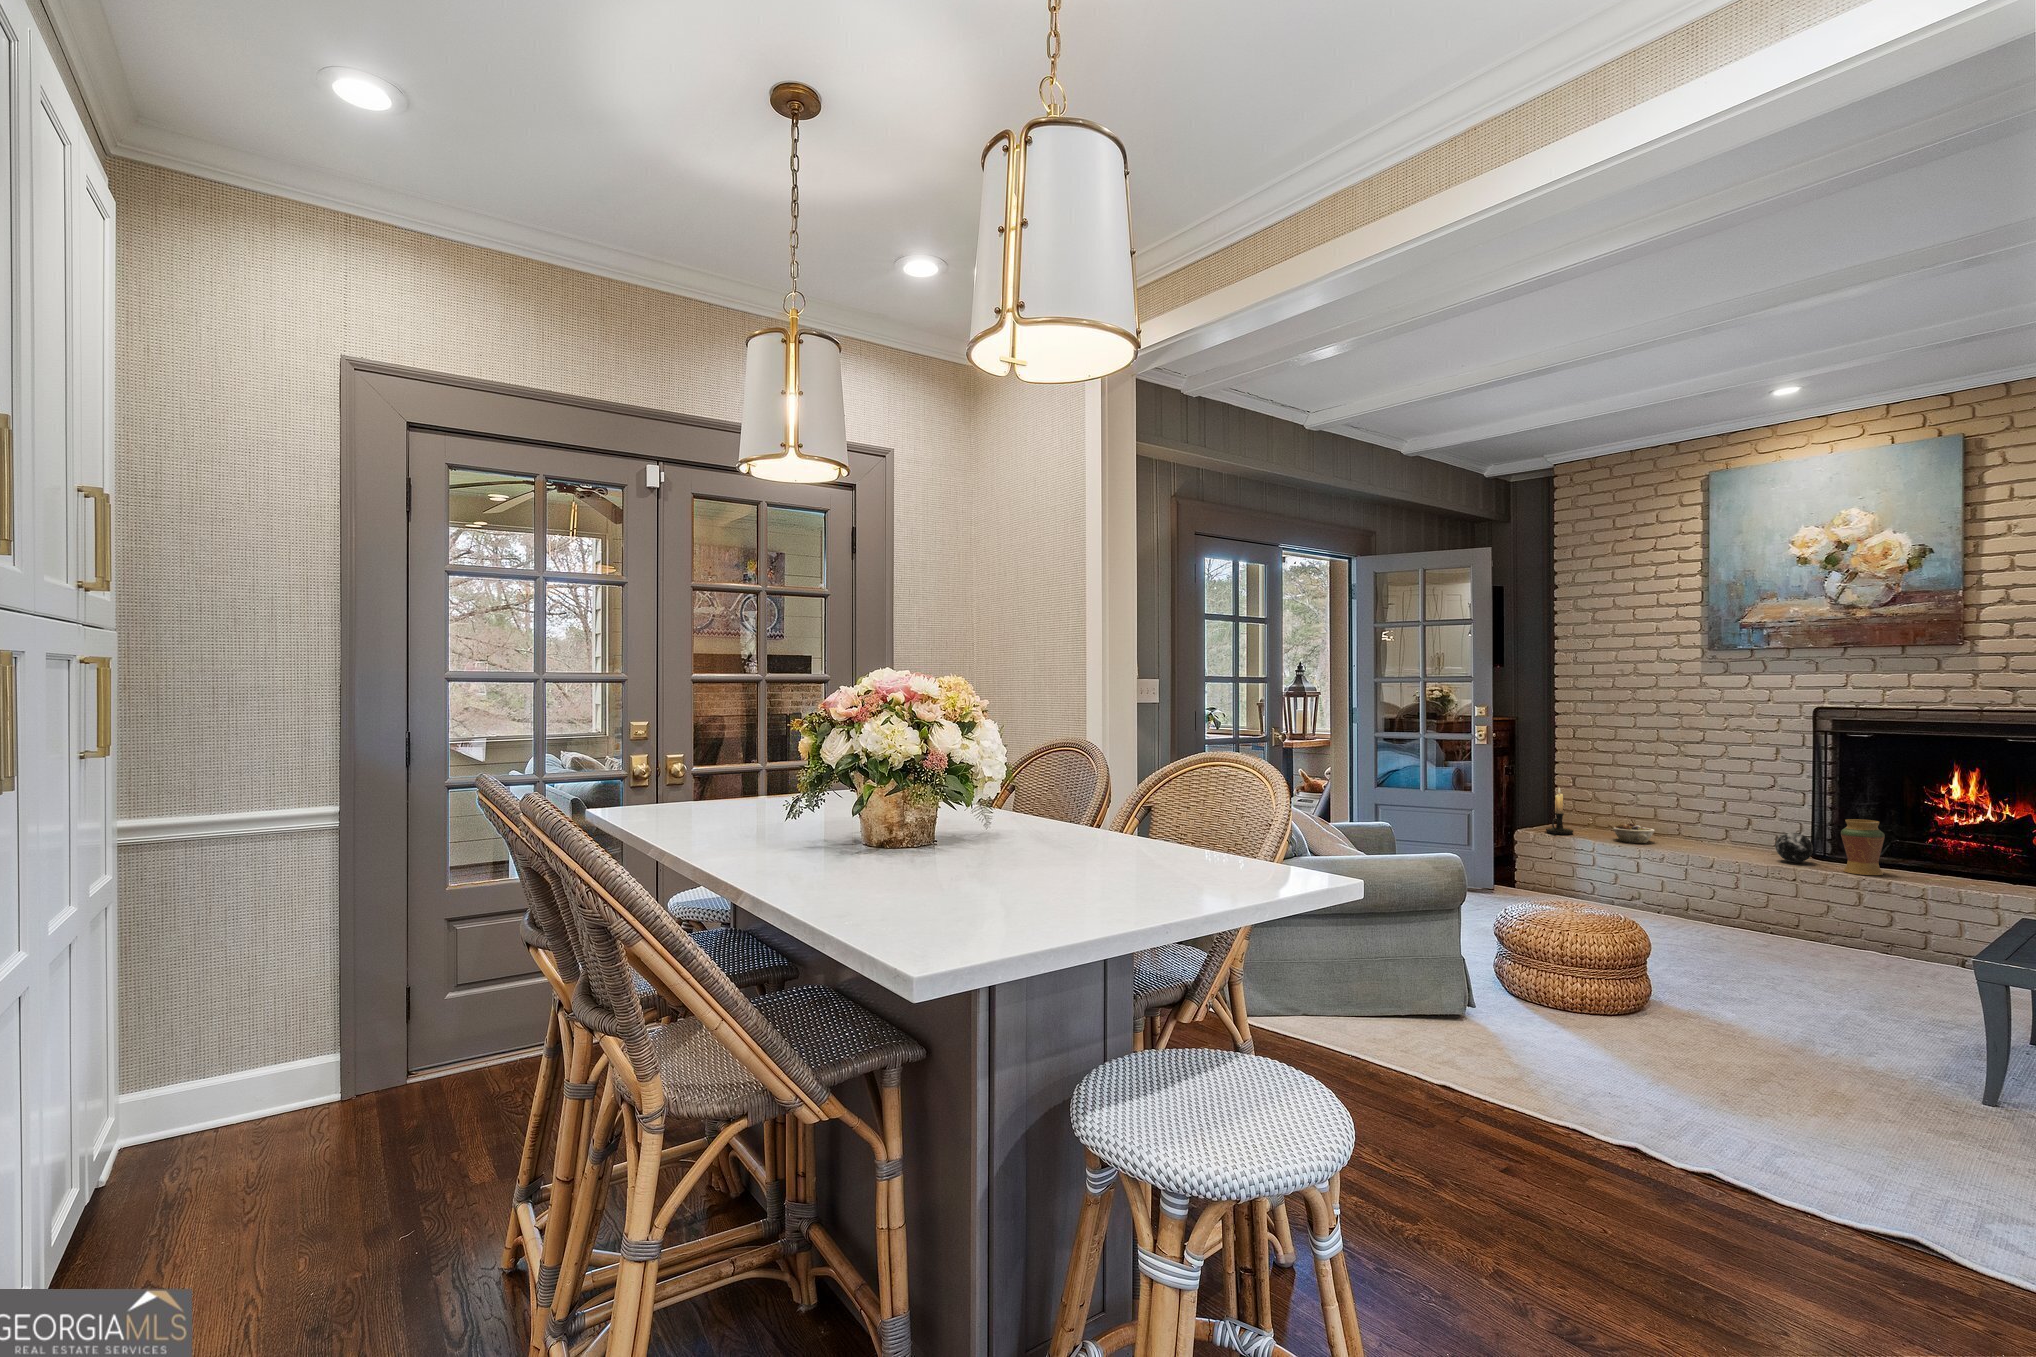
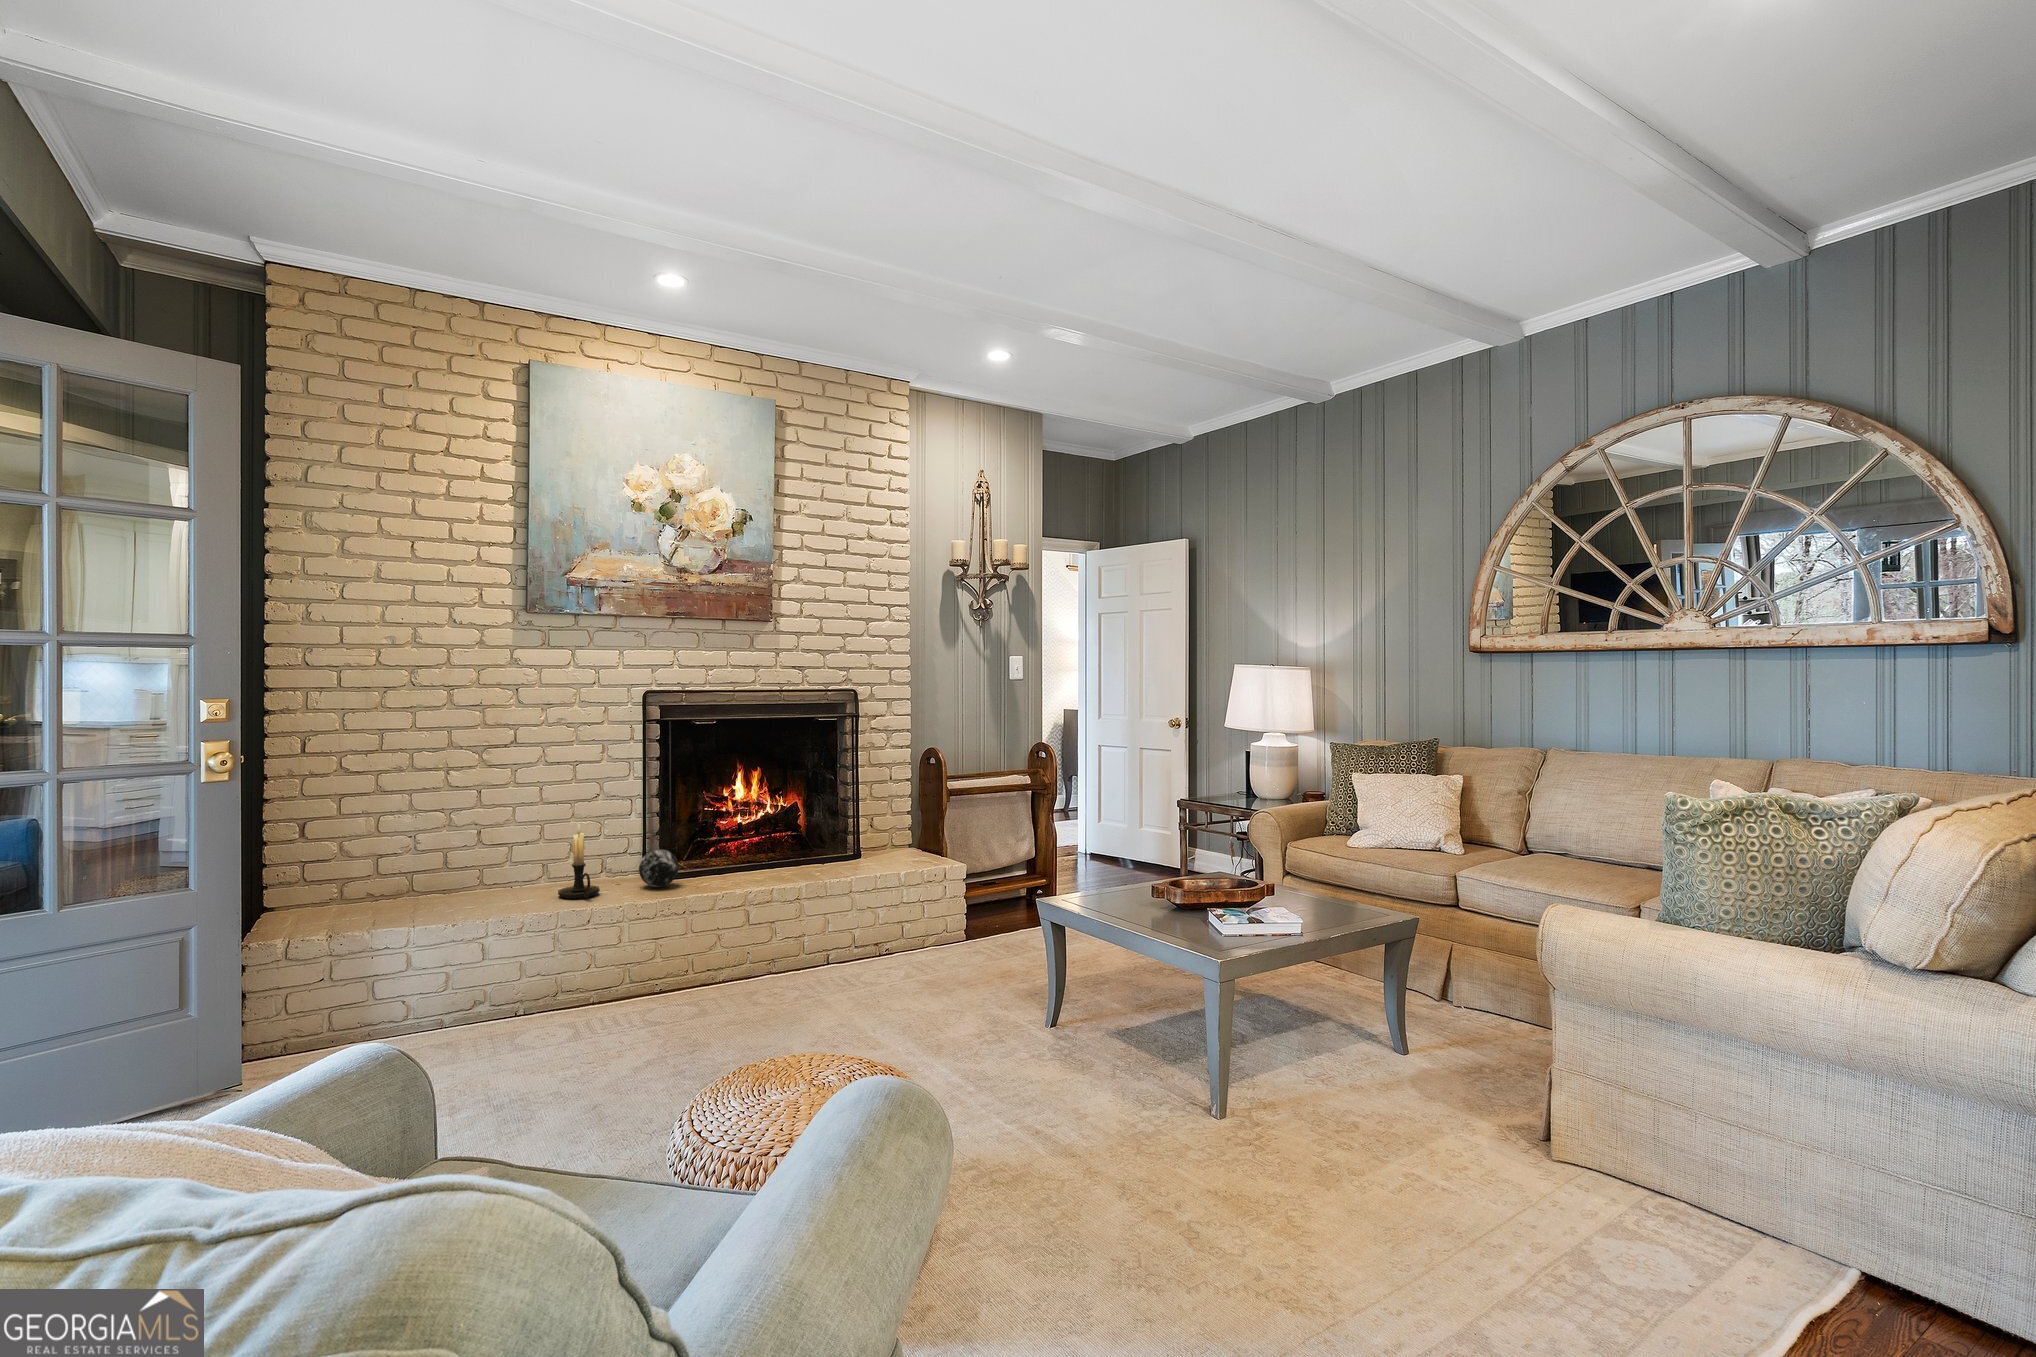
candle holder: present [1546,788,1574,835] -> present [558,824,600,899]
decorative vase: present [1841,819,1885,875] -> none [711,819,750,885]
succulent planter: present [1613,824,1655,843] -> none [415,880,478,911]

